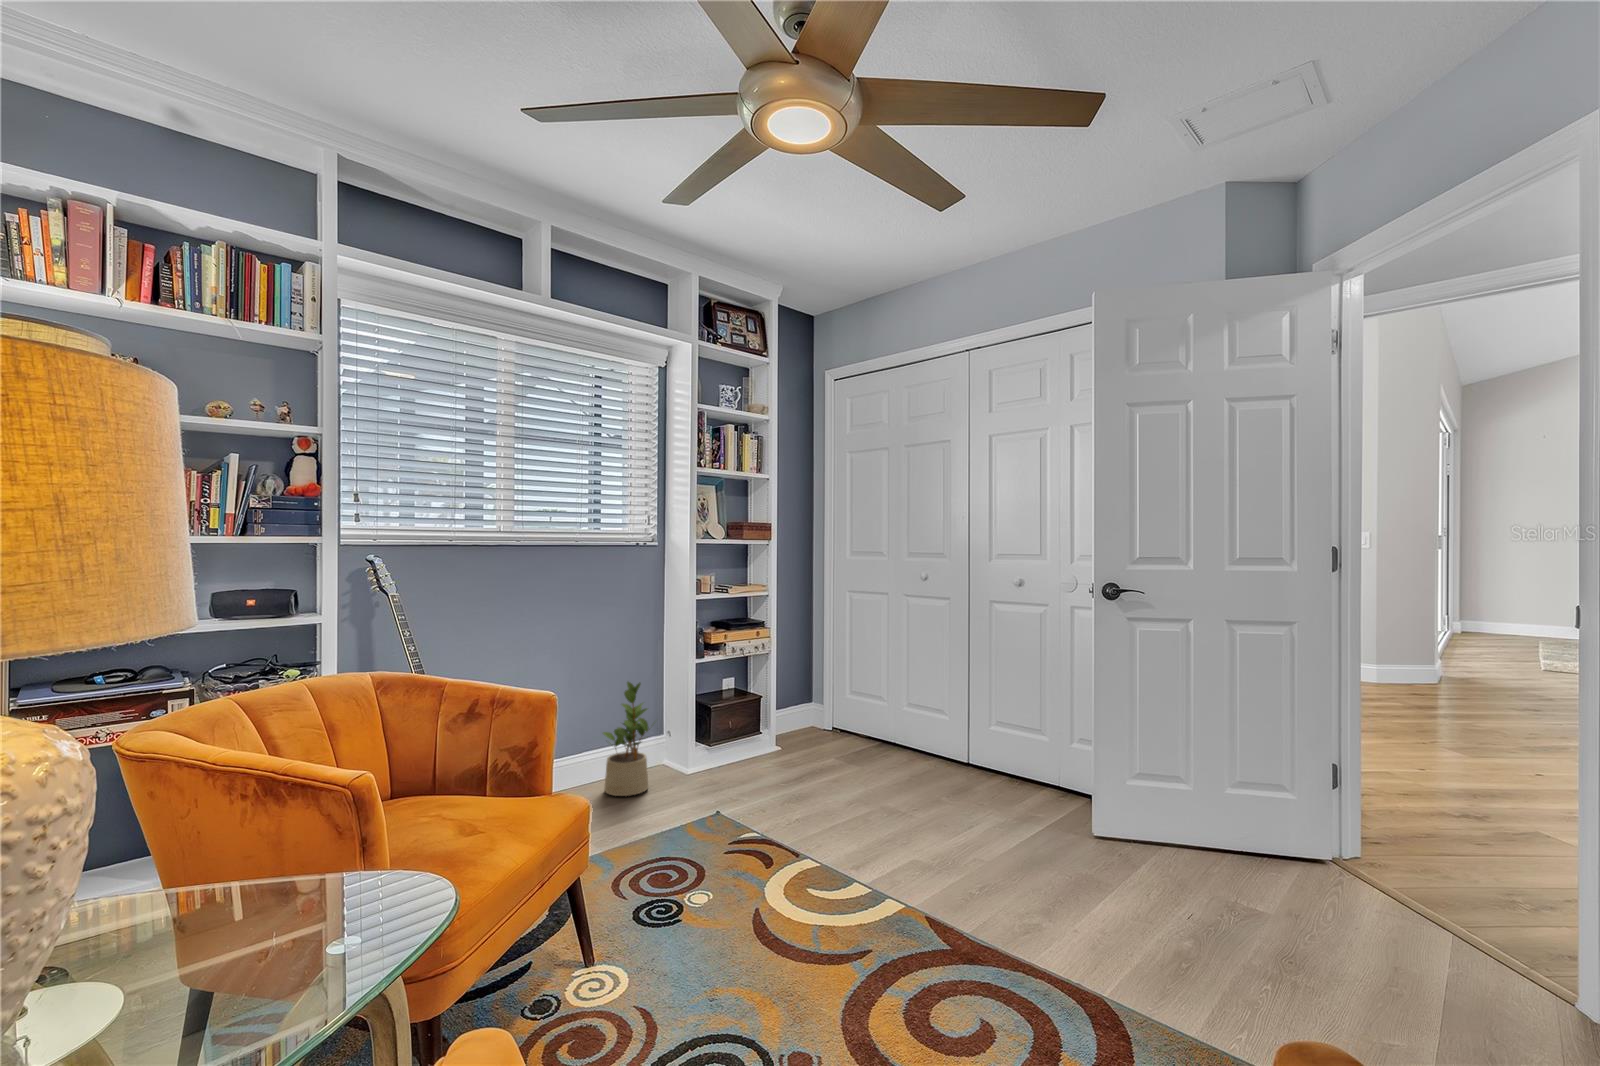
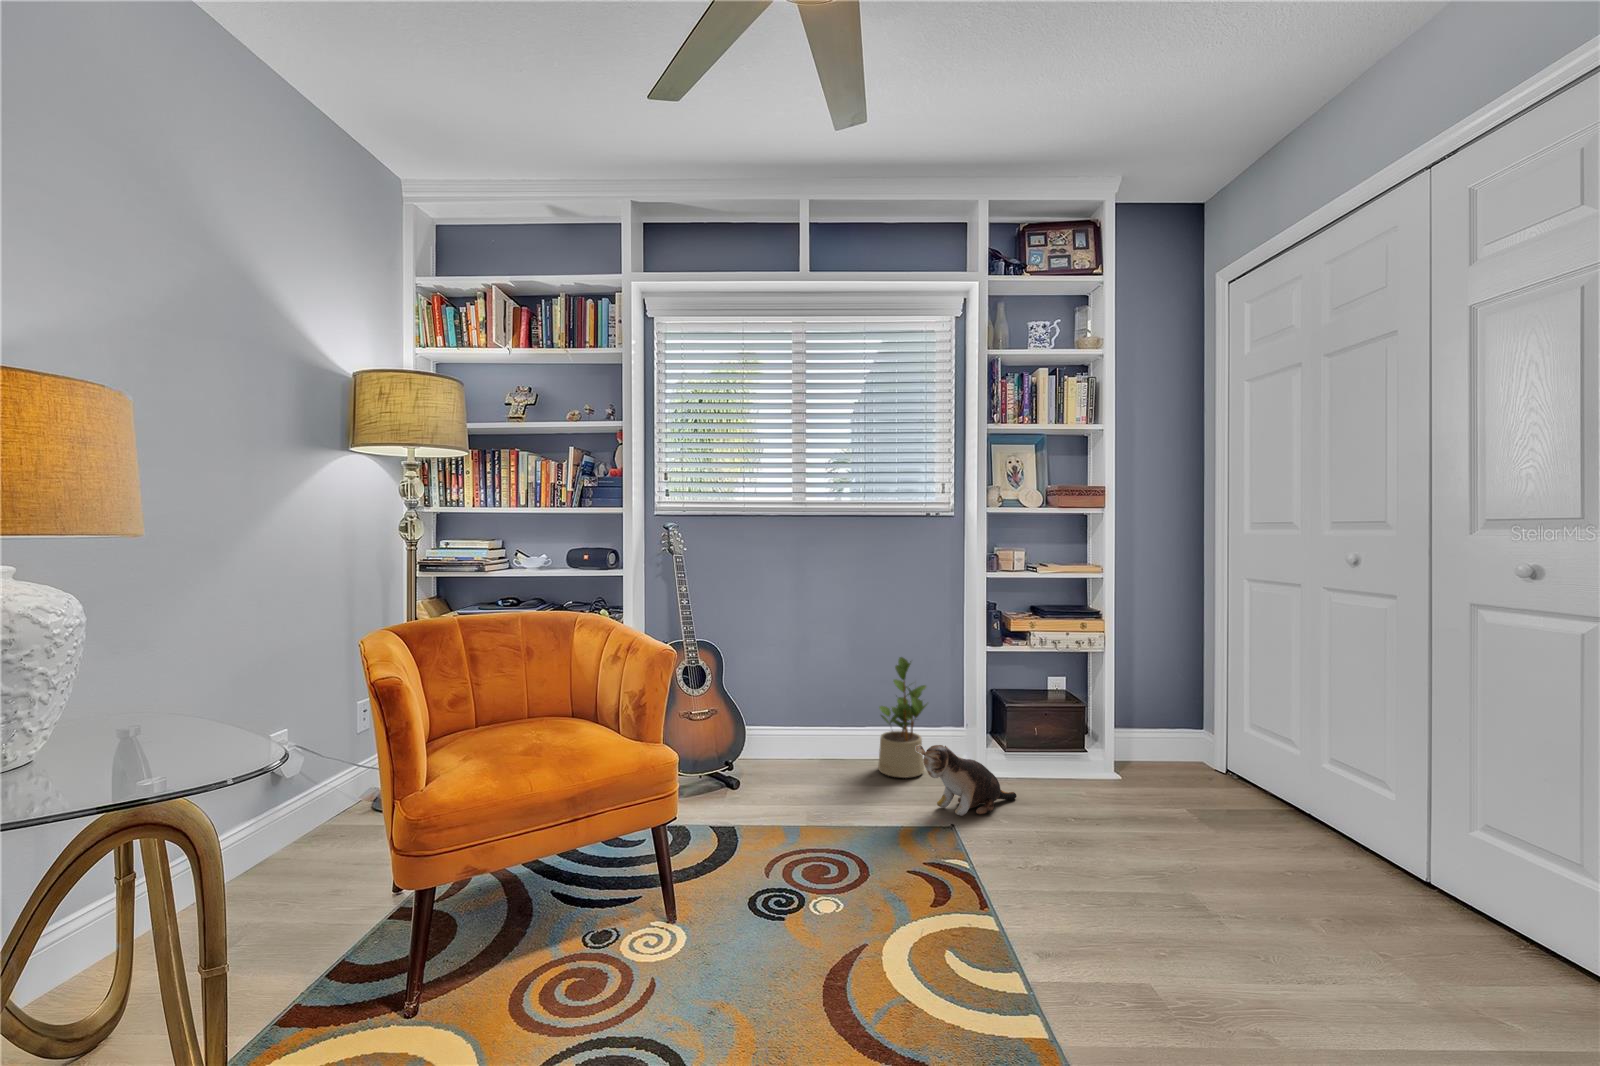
plush toy: none [679,752,738,808] -> present [916,745,1017,816]

